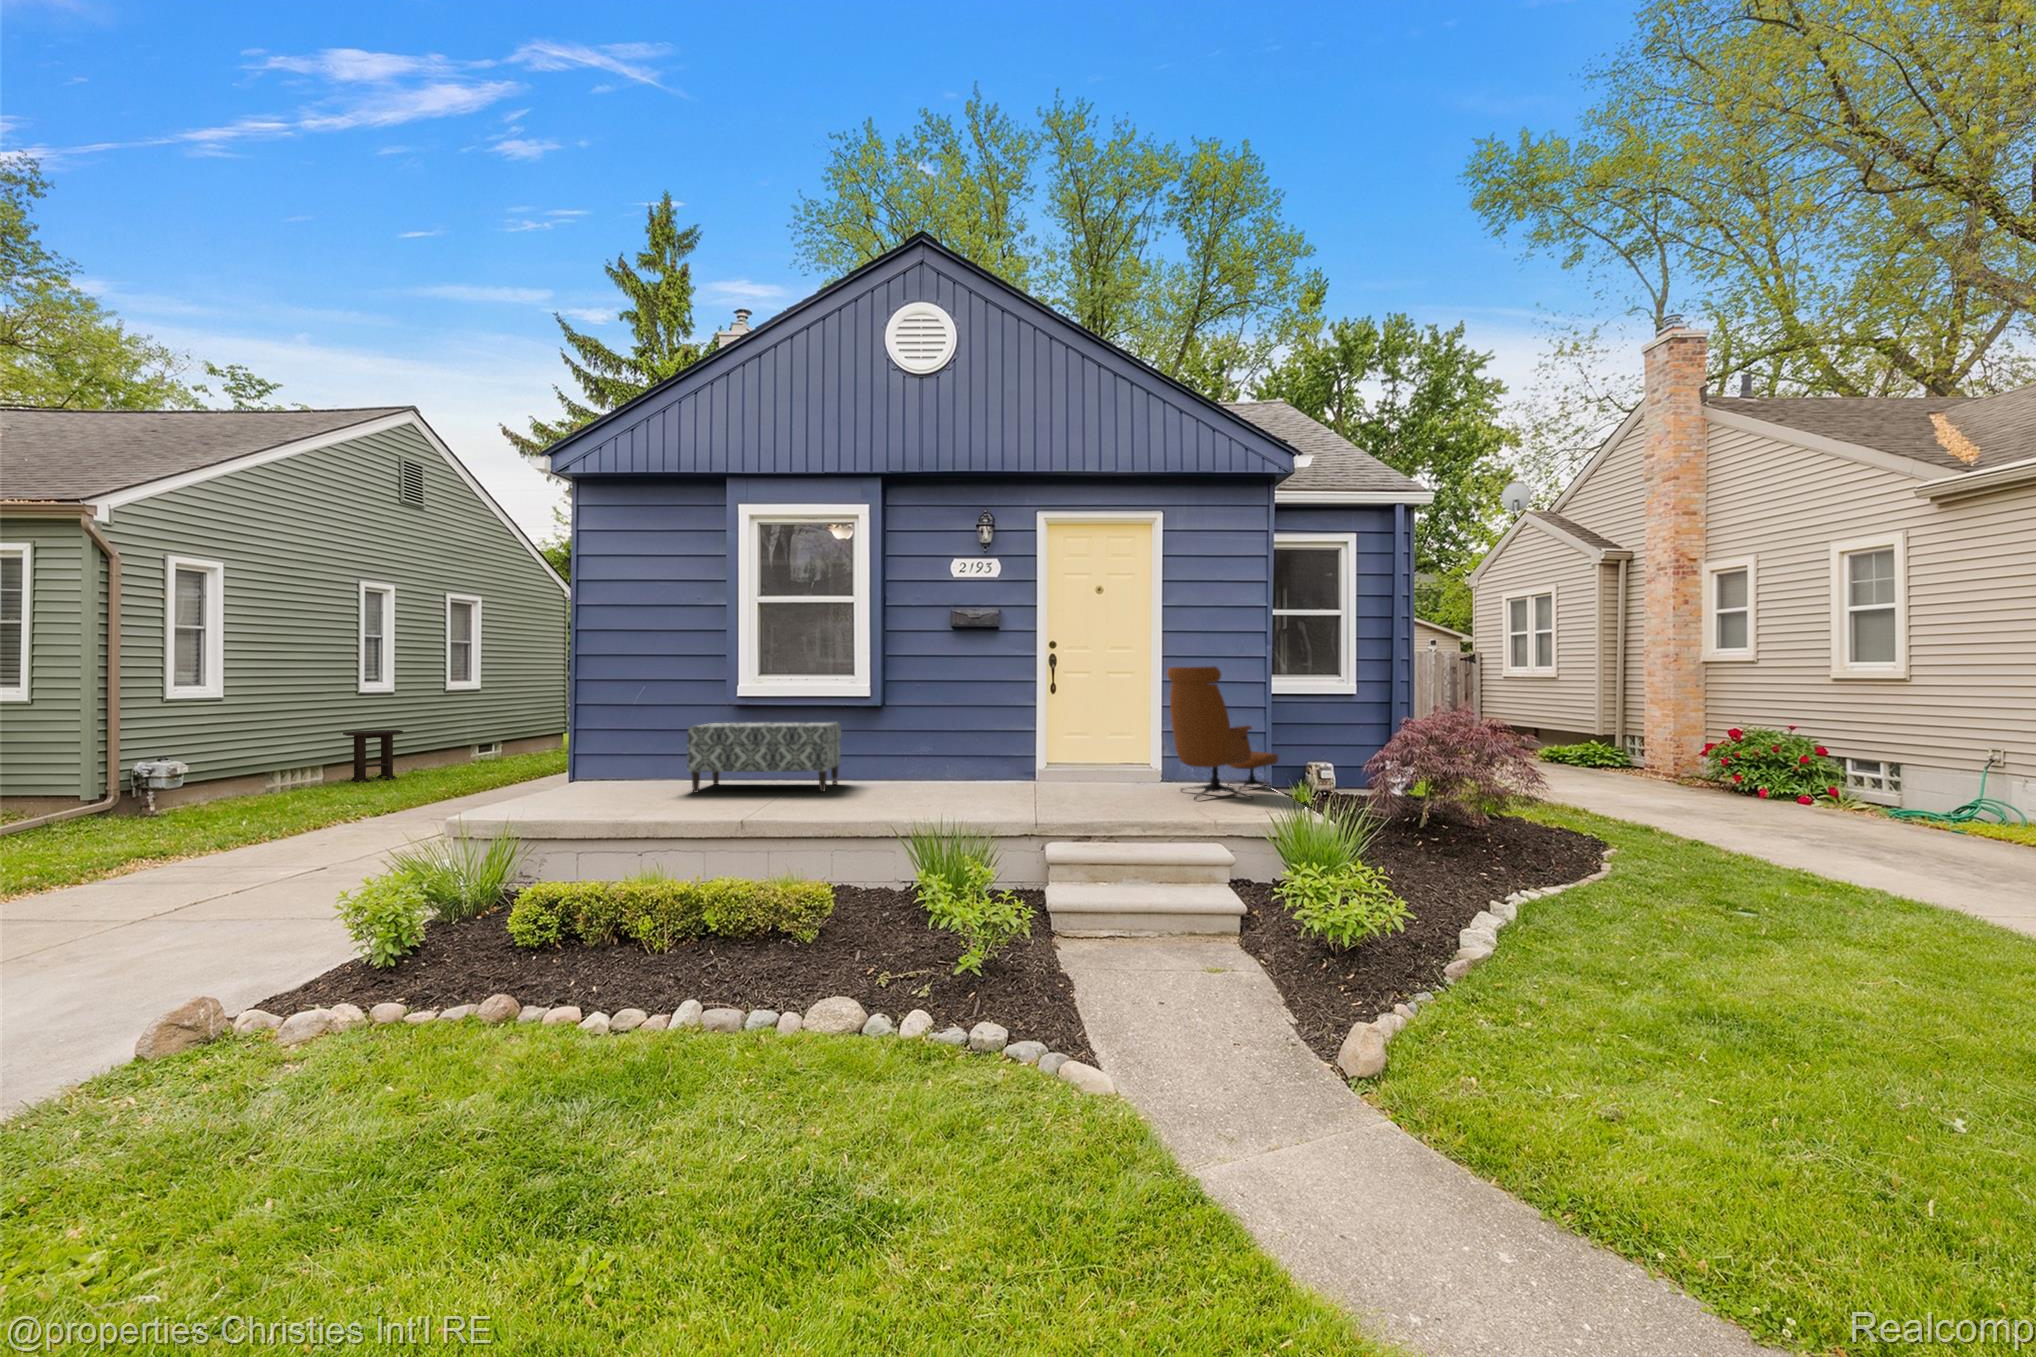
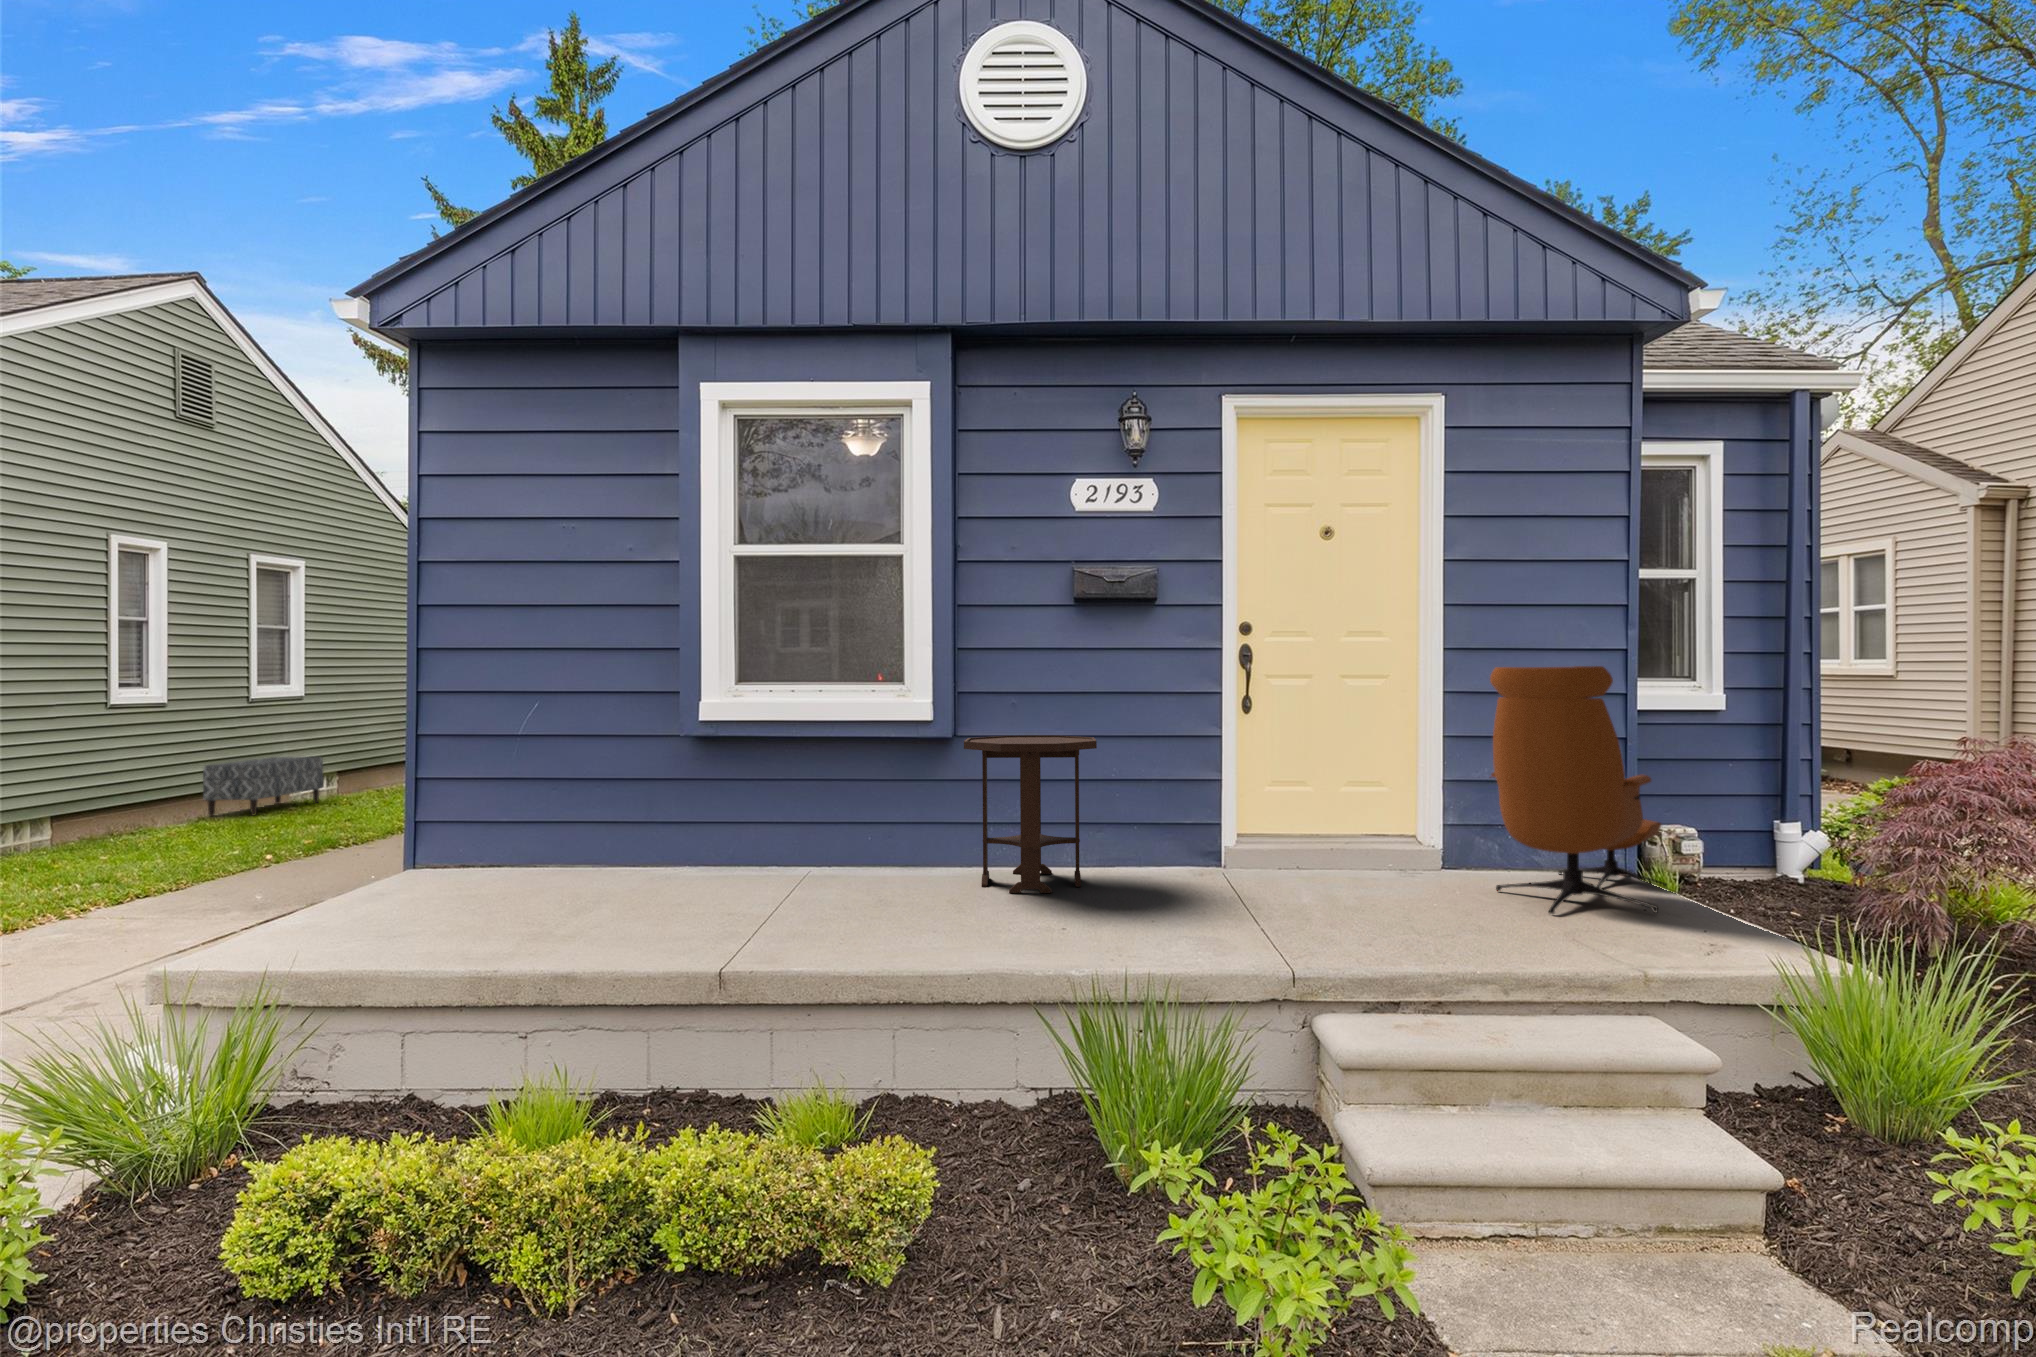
bench: present [687,722,841,793] -> present [203,757,323,816]
side table: present [343,730,403,782] -> present [964,735,1097,893]

